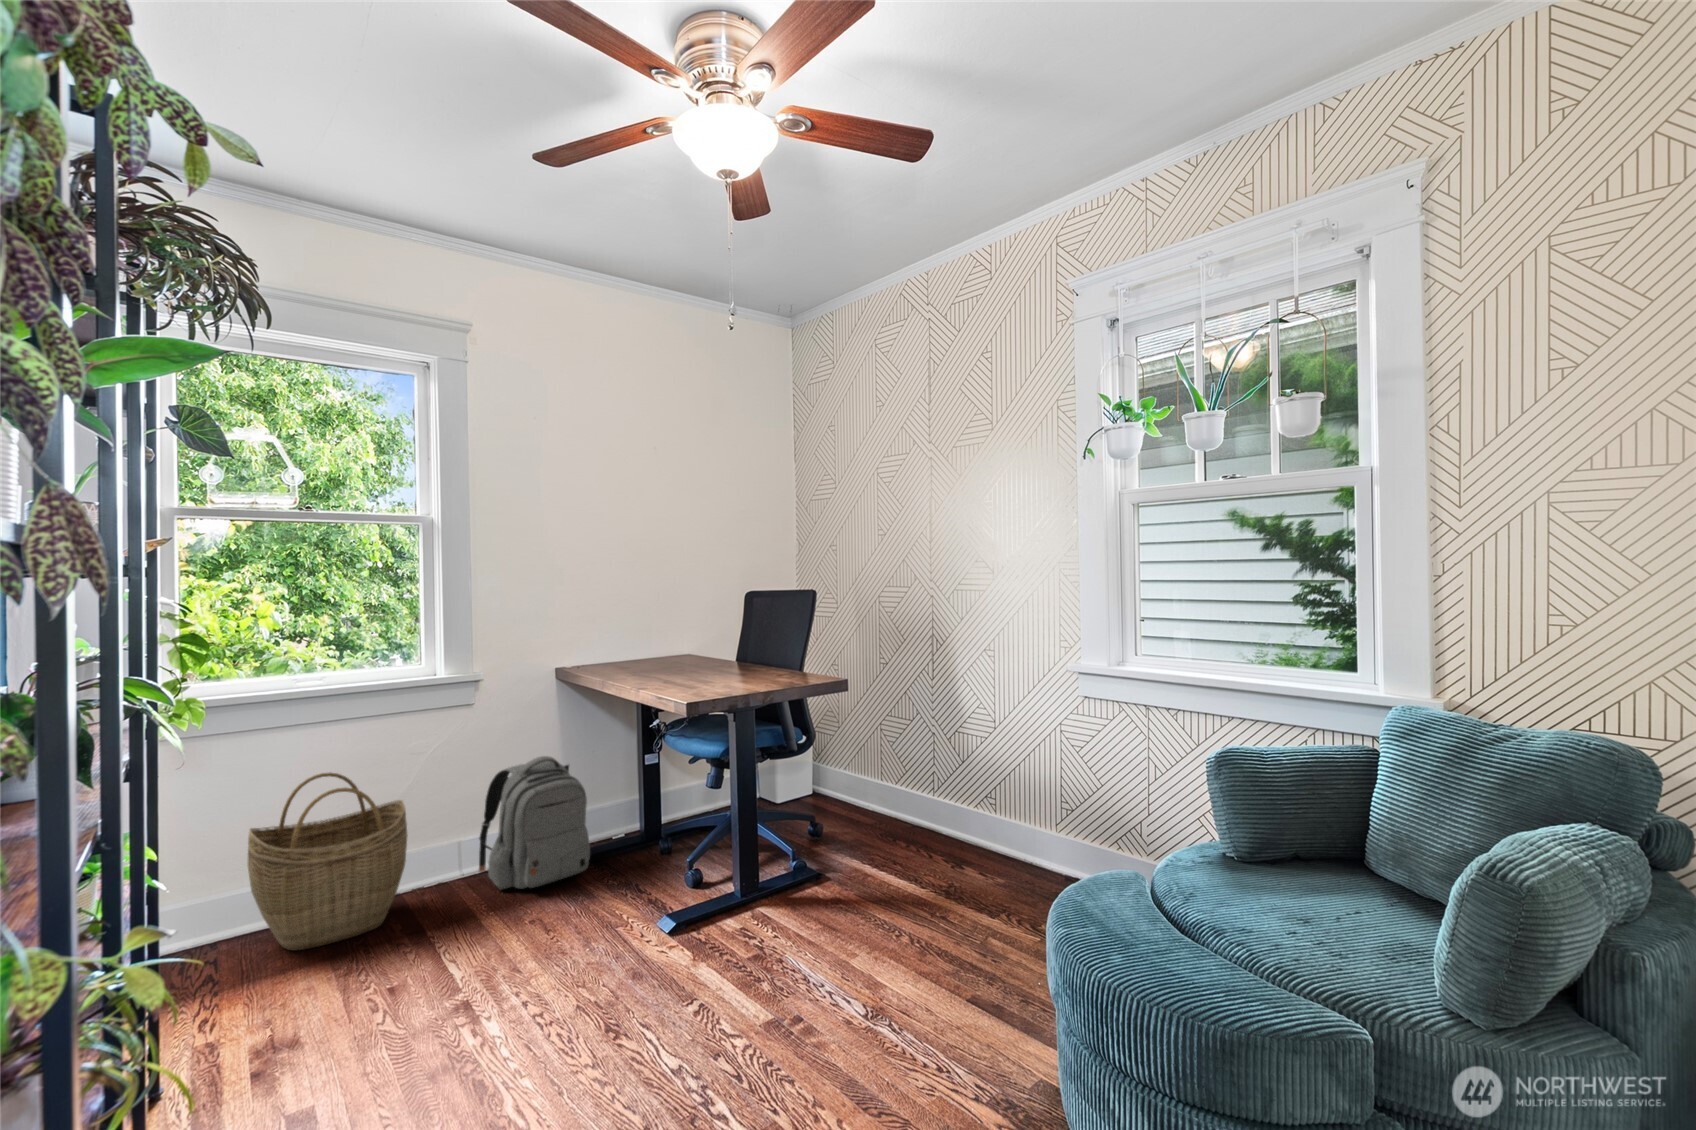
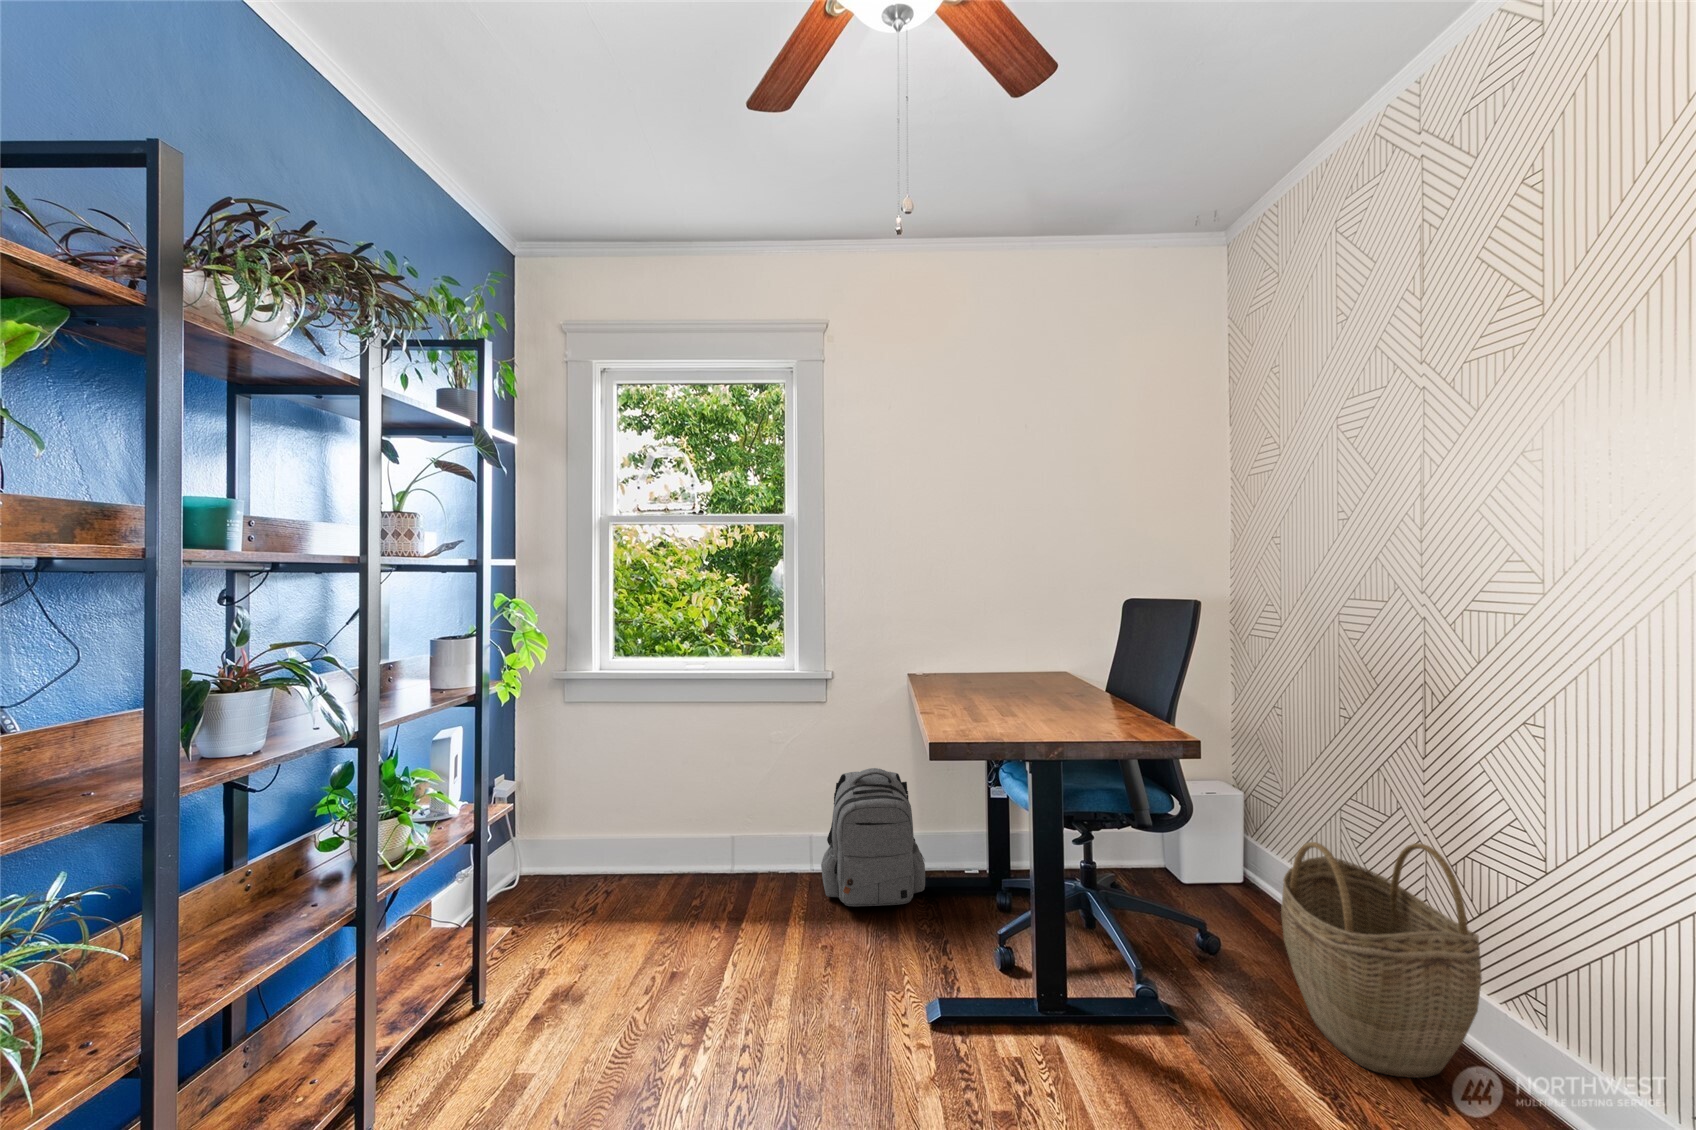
woven basket: present [247,773,408,950] -> present [1281,842,1482,1078]

